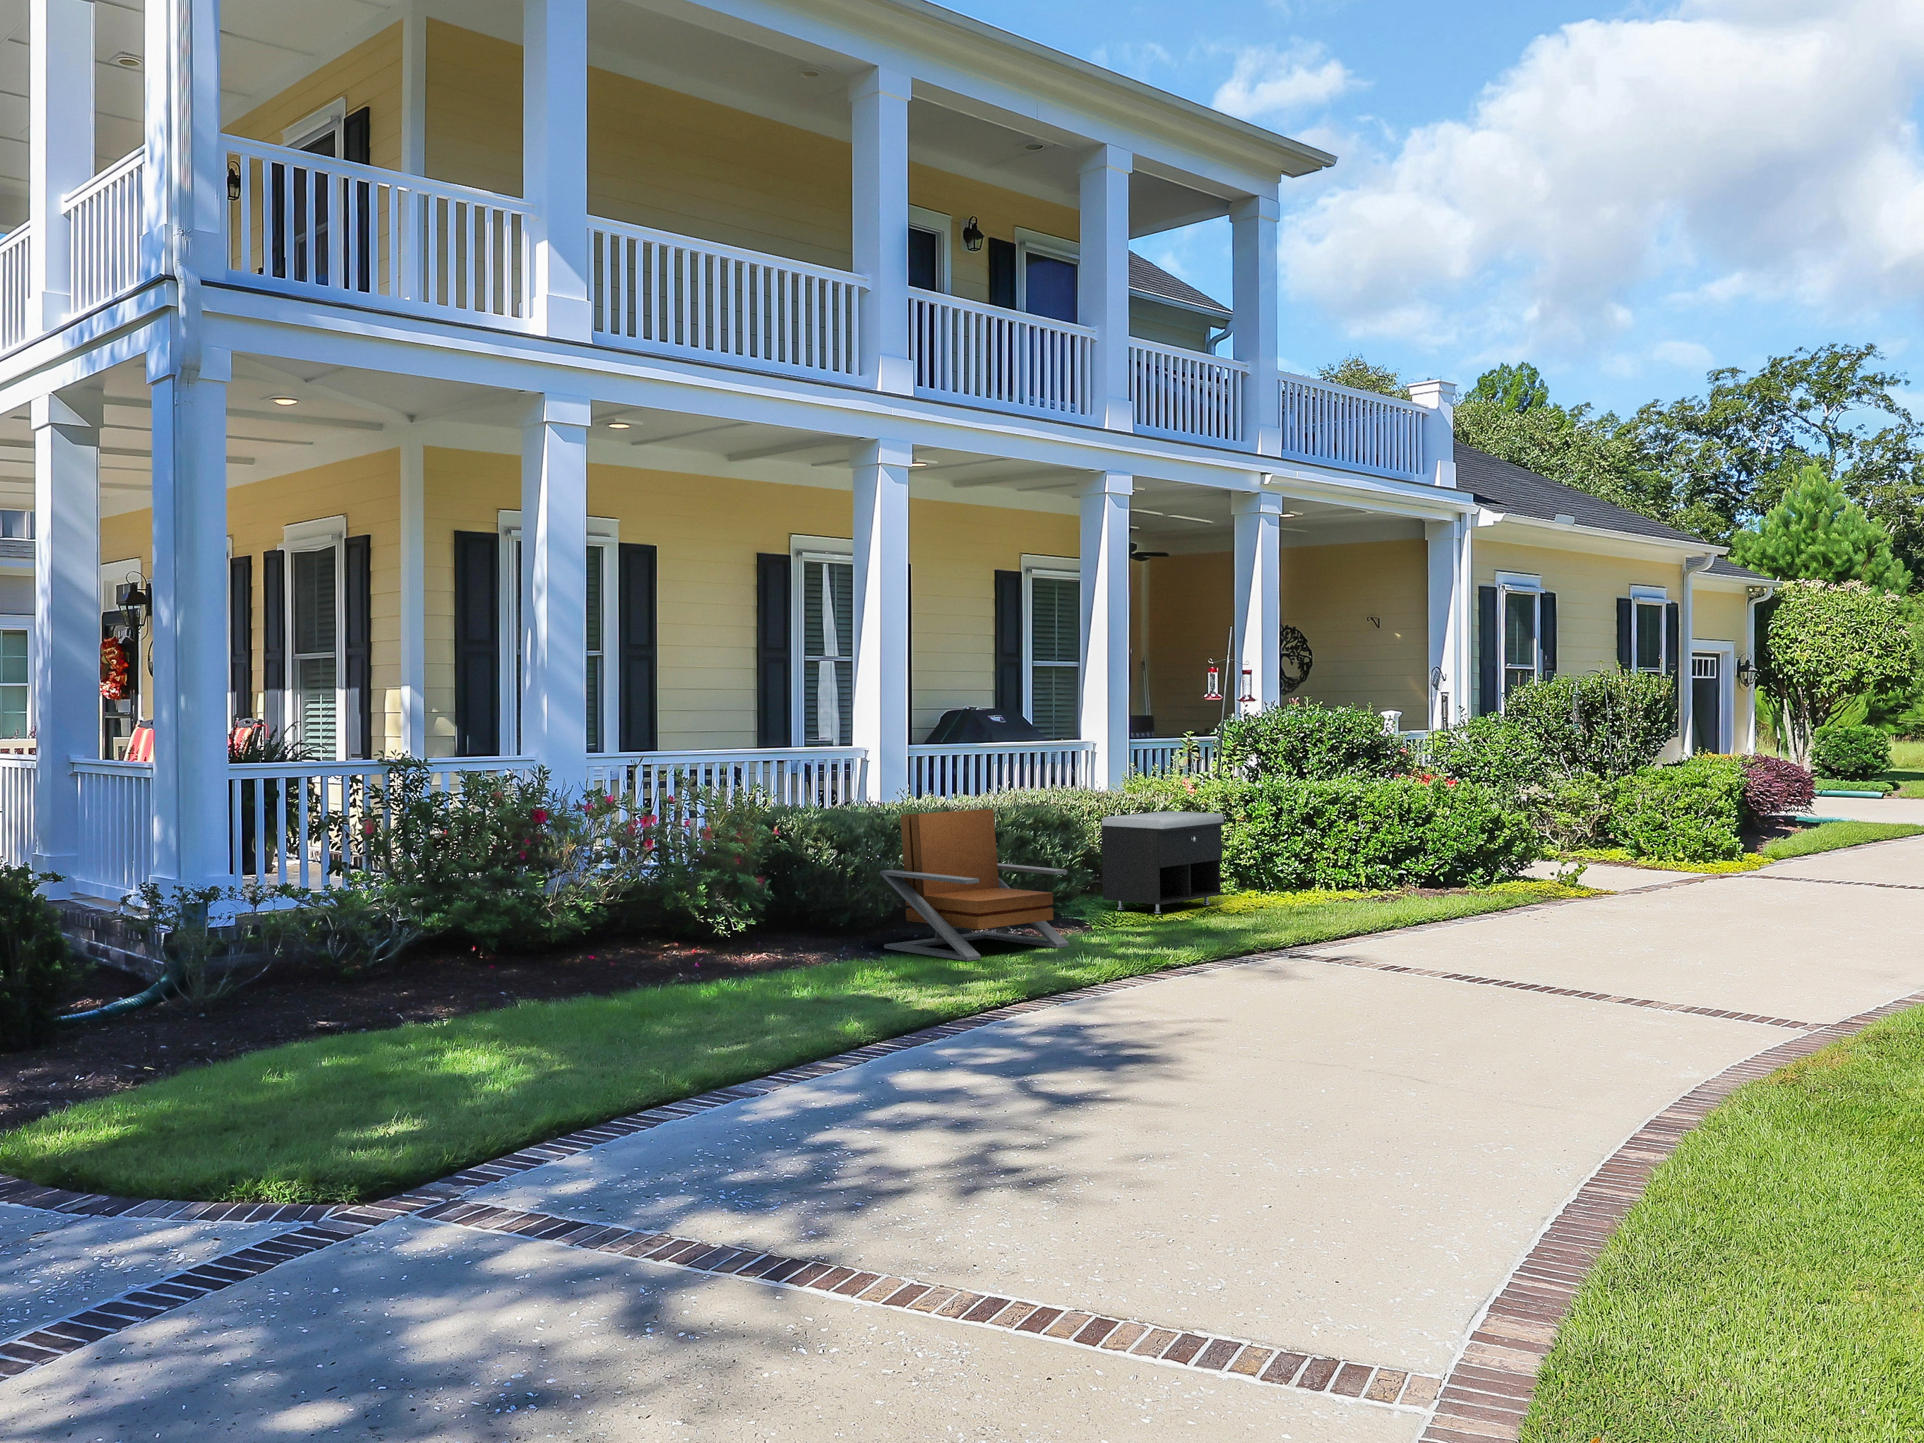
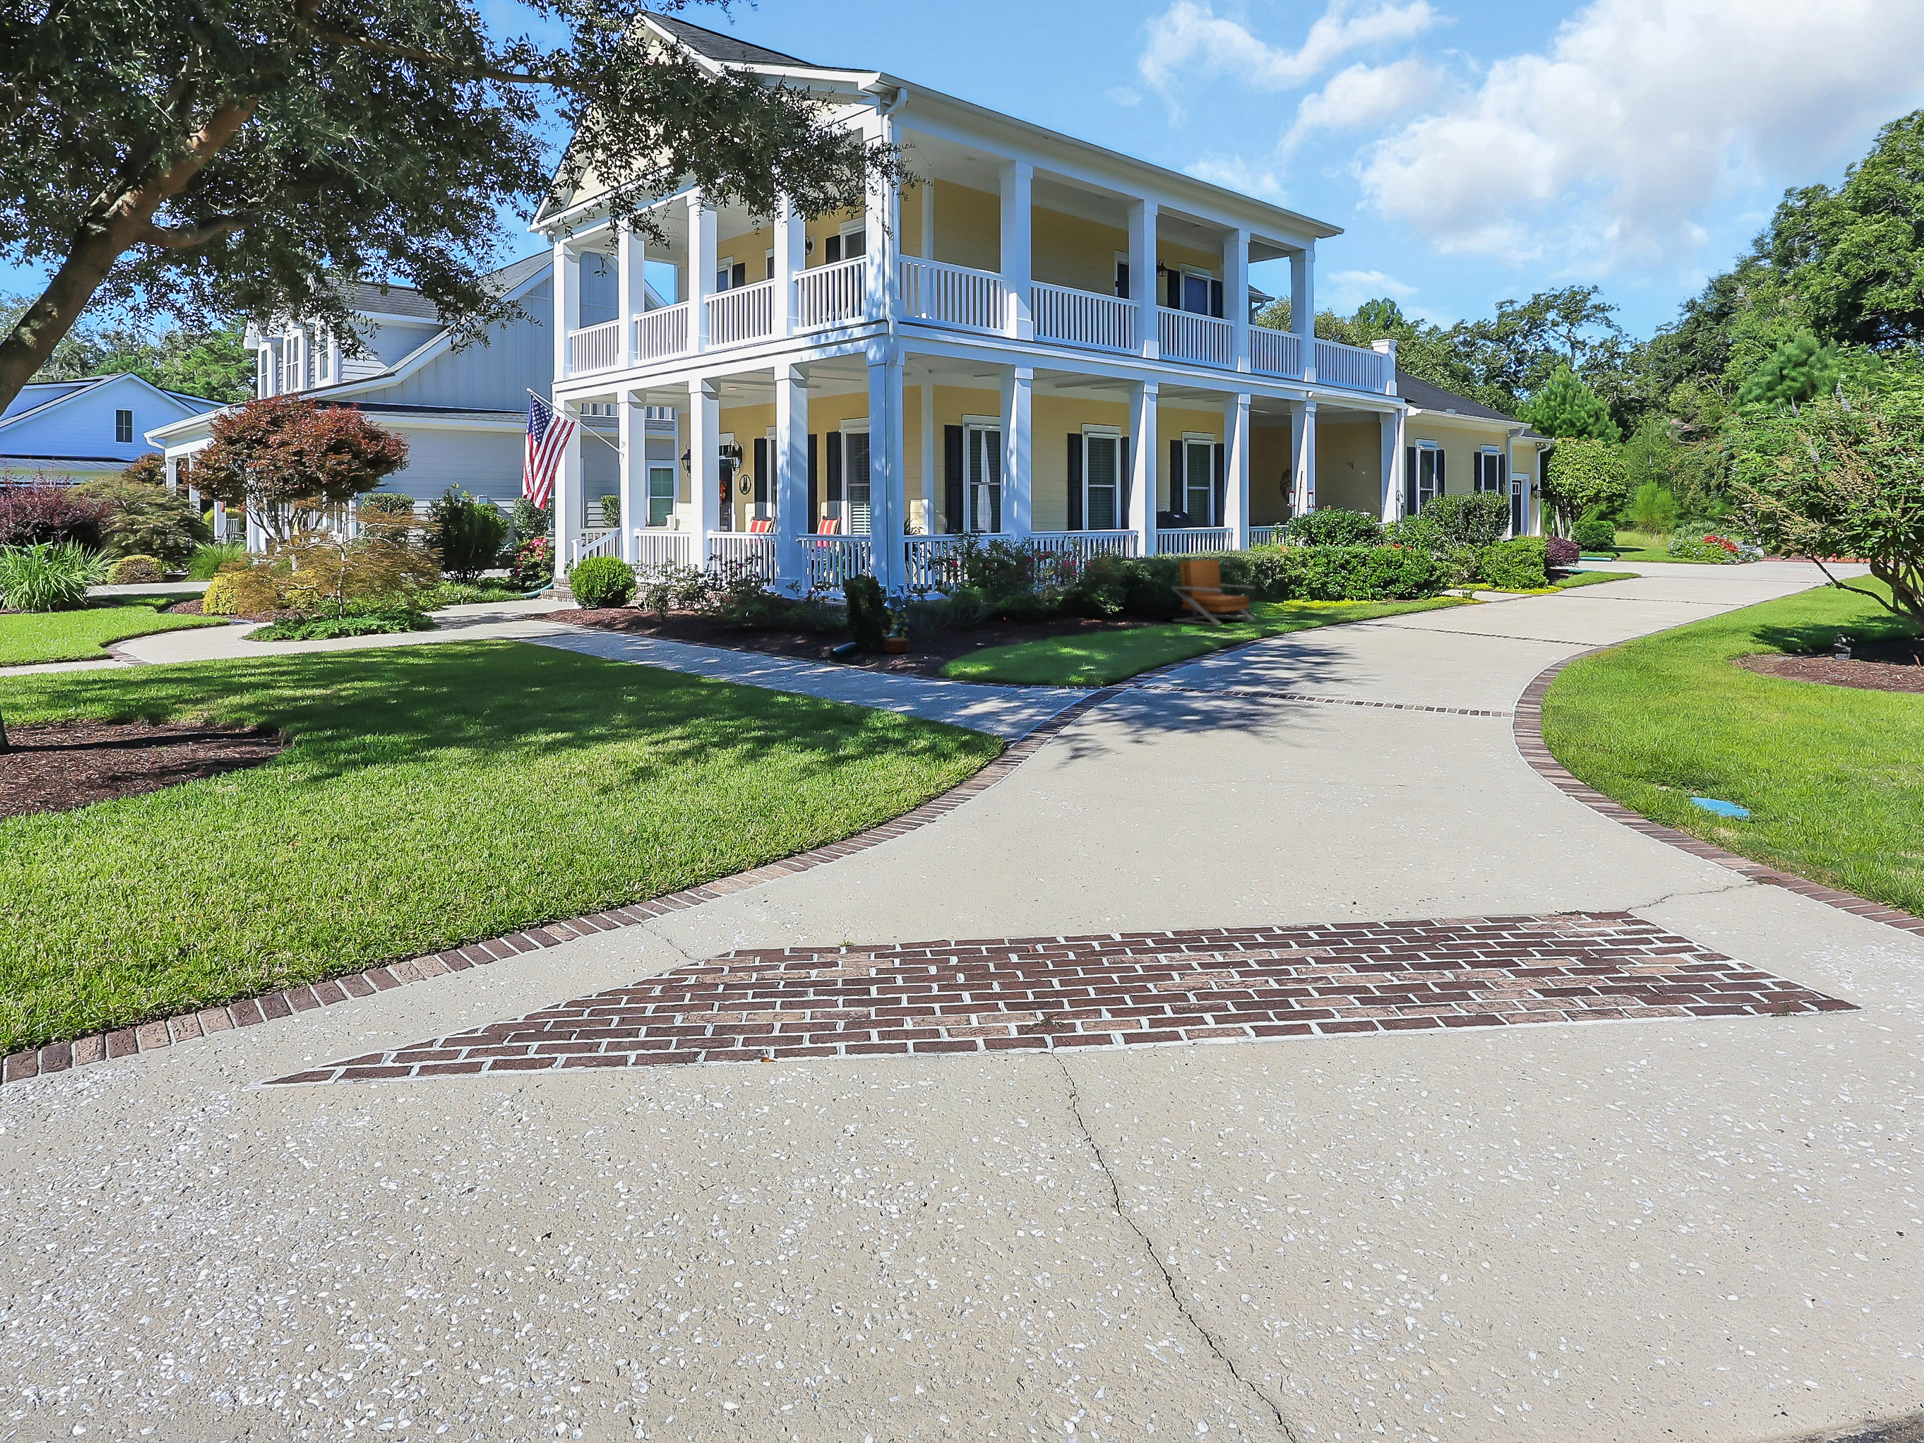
storage bench: present [1102,811,1224,913] -> none [1254,562,1310,609]
decorative plant: none [52,939,134,1052] -> present [884,611,909,654]

